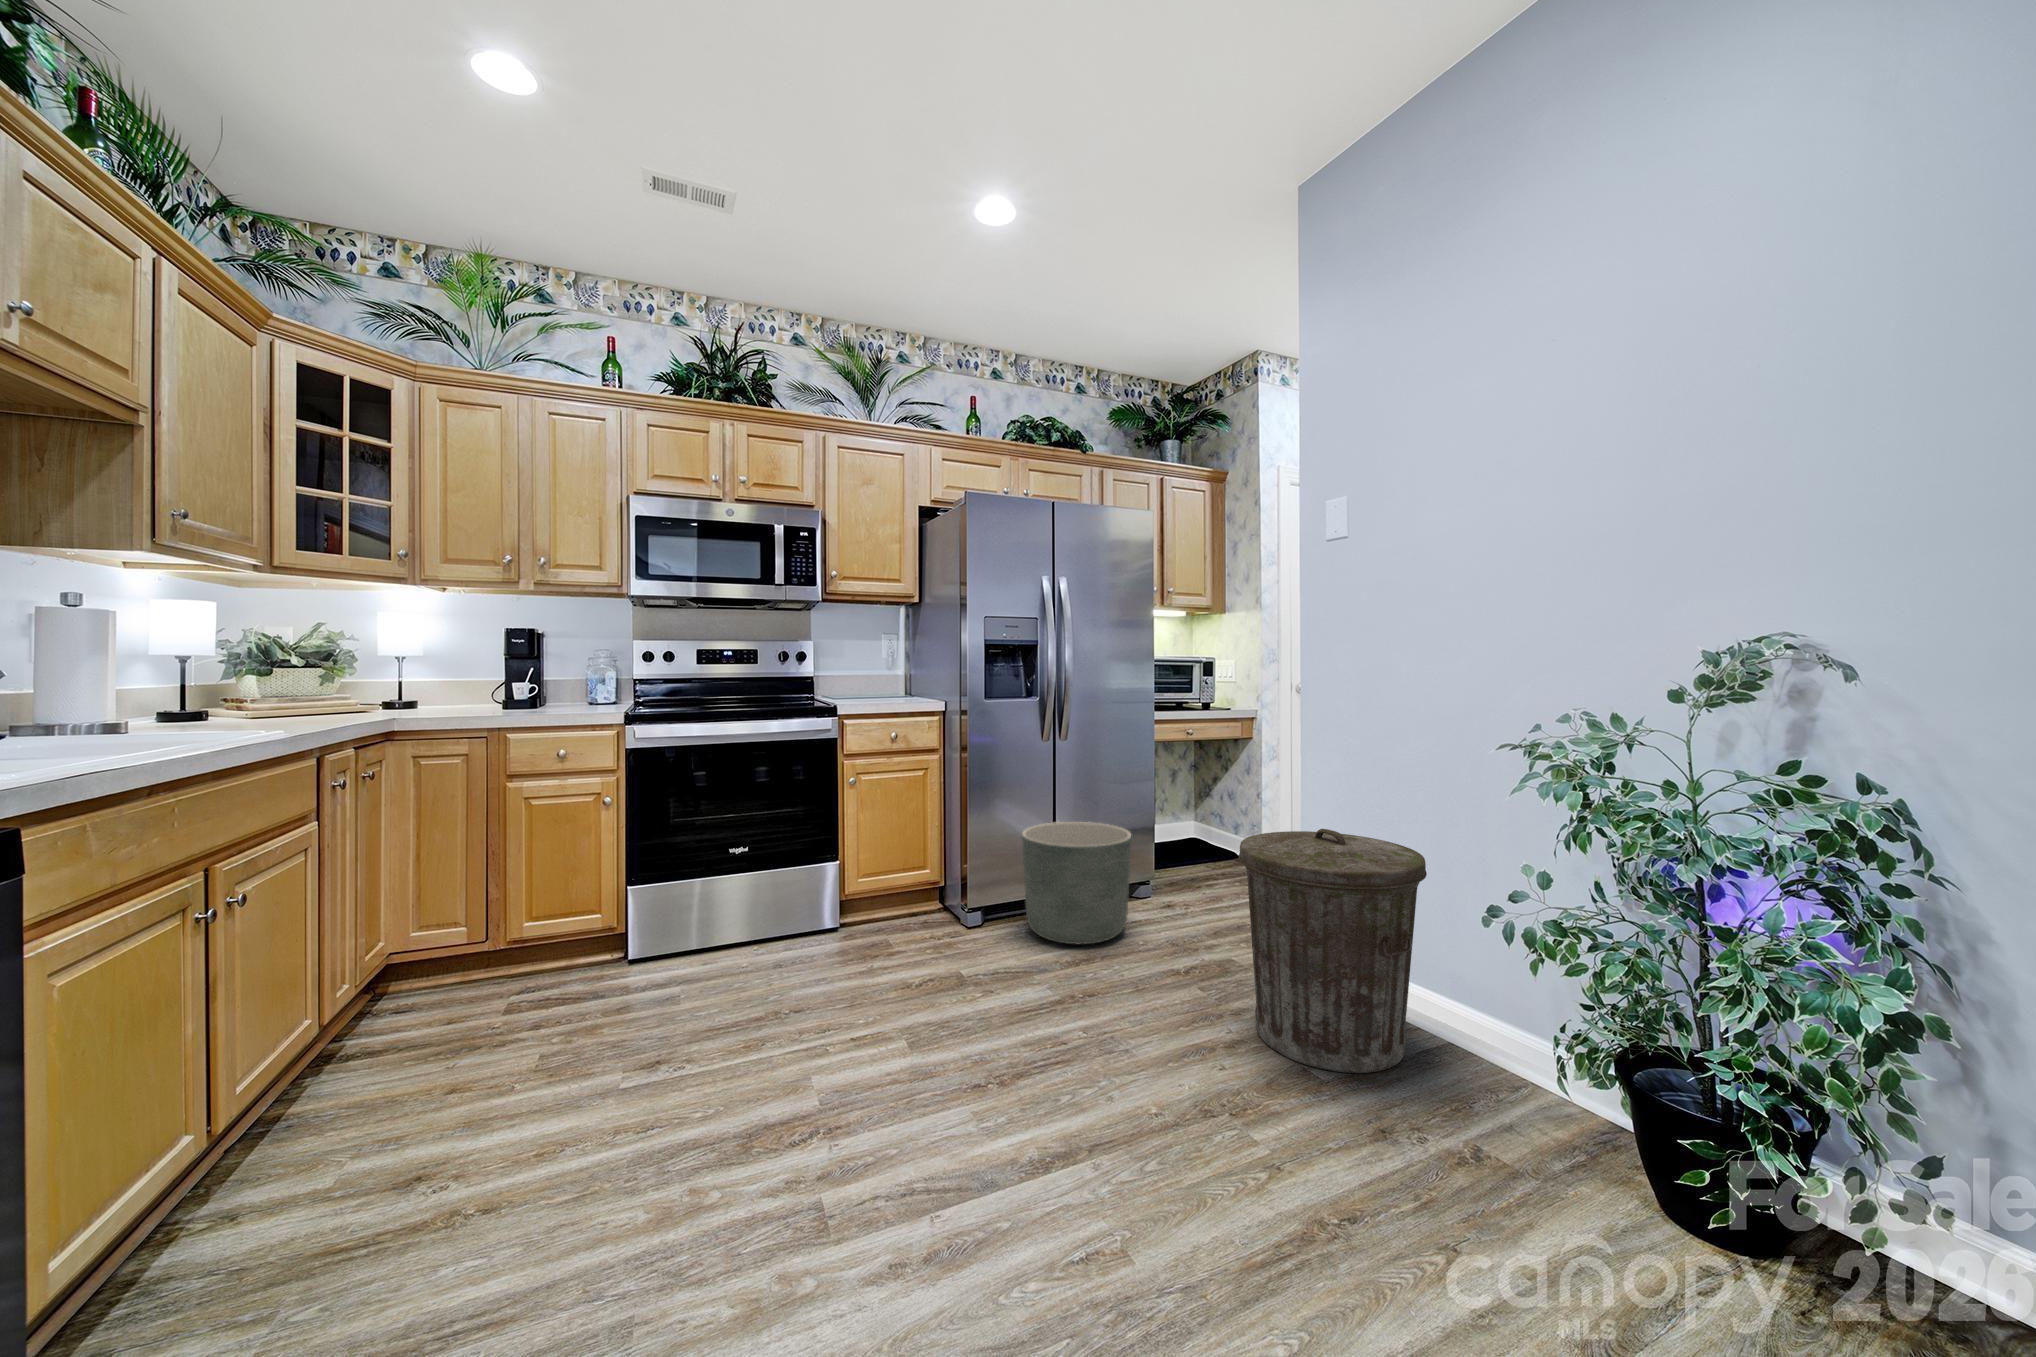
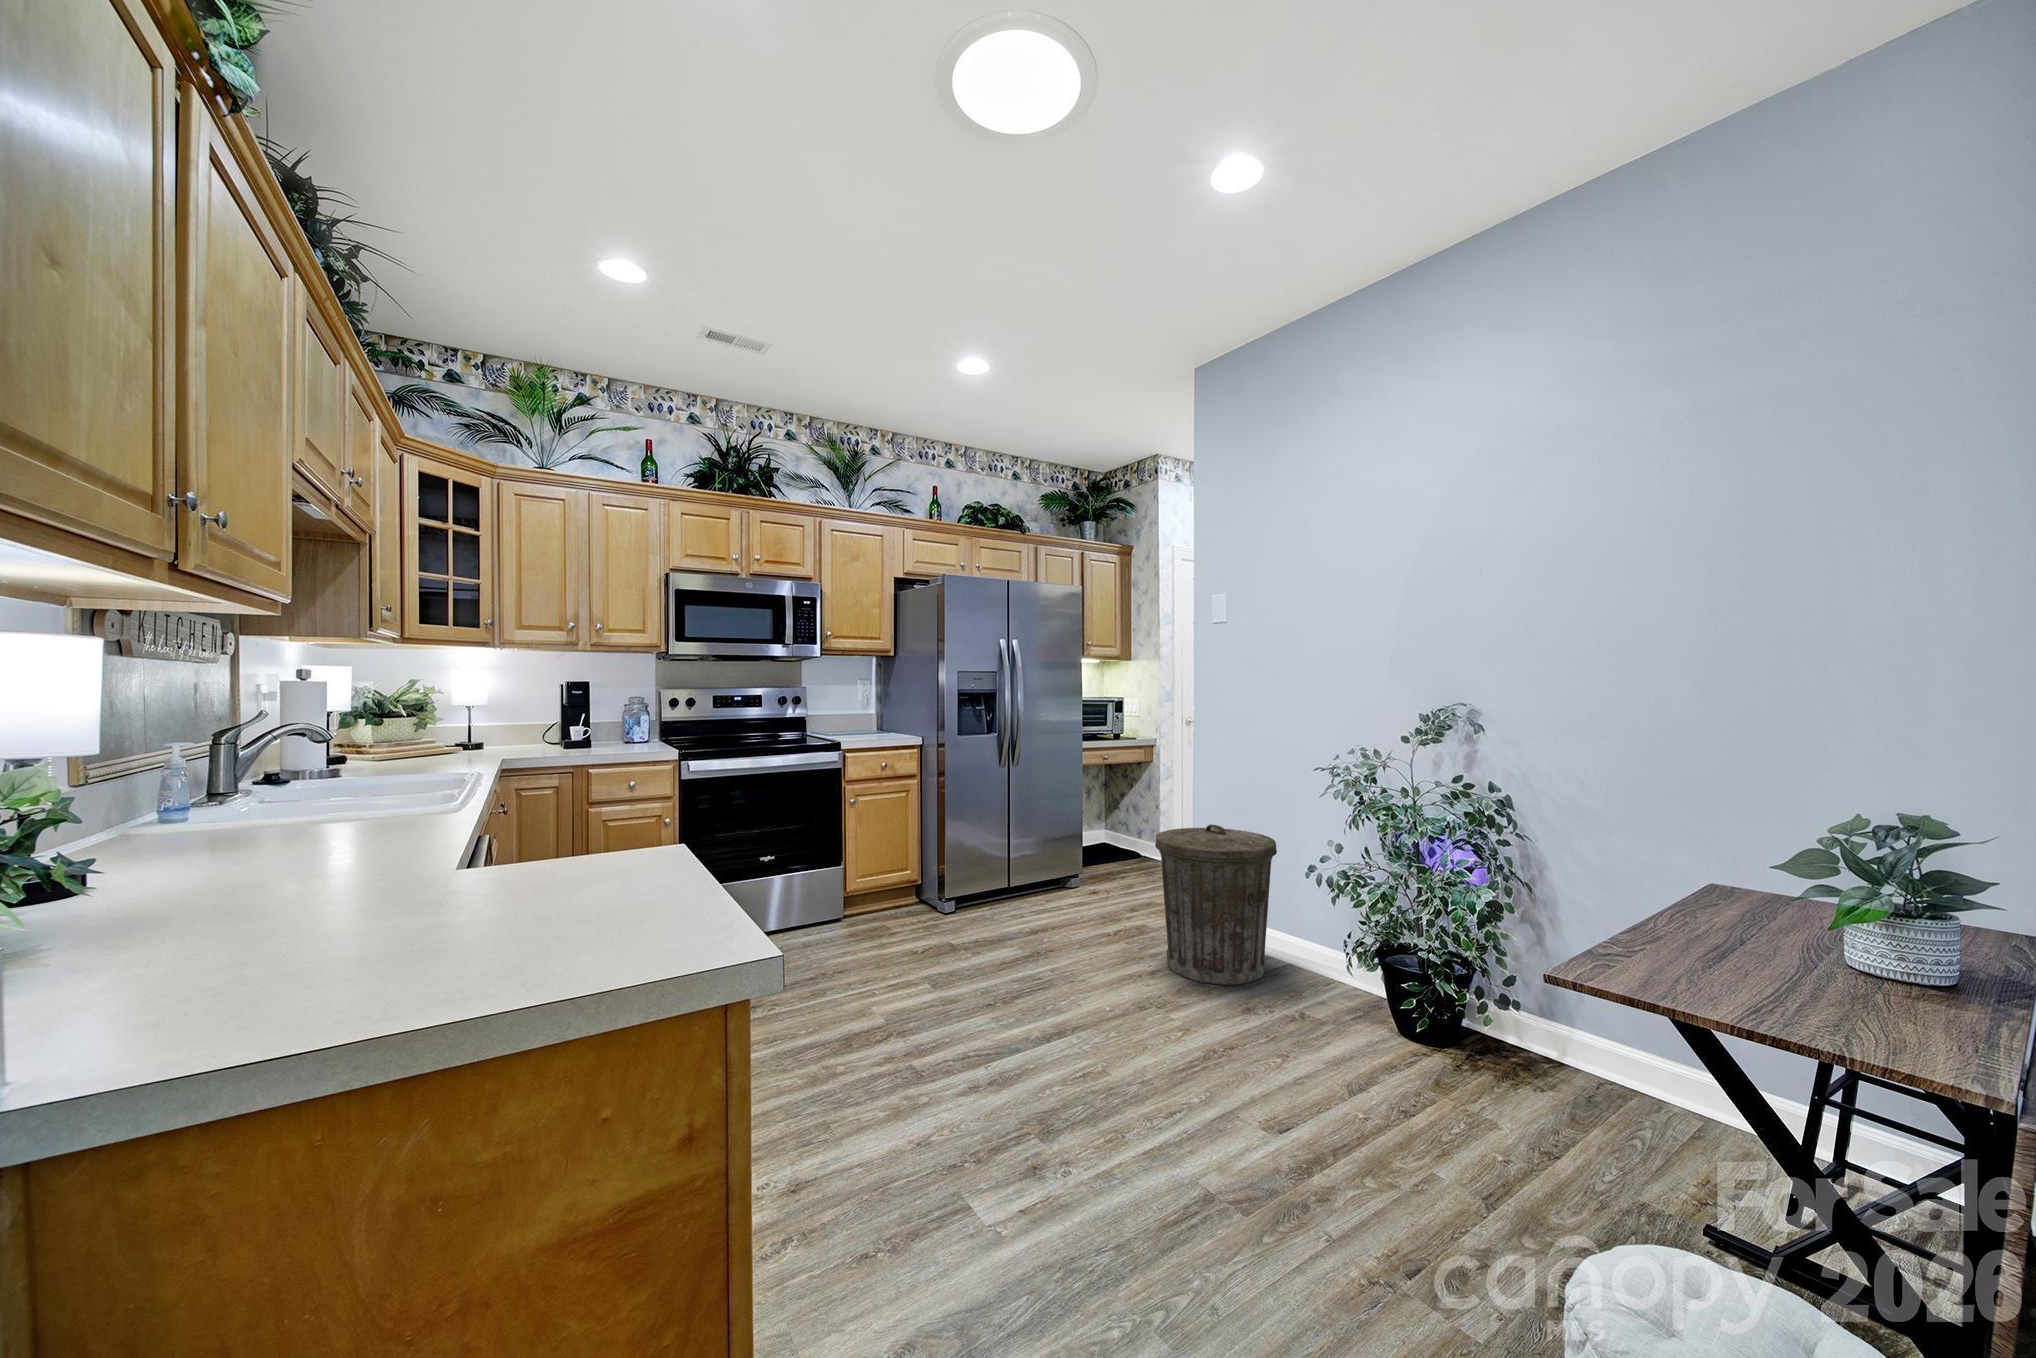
planter: present [1022,822,1131,944] -> none [986,828,1069,921]

